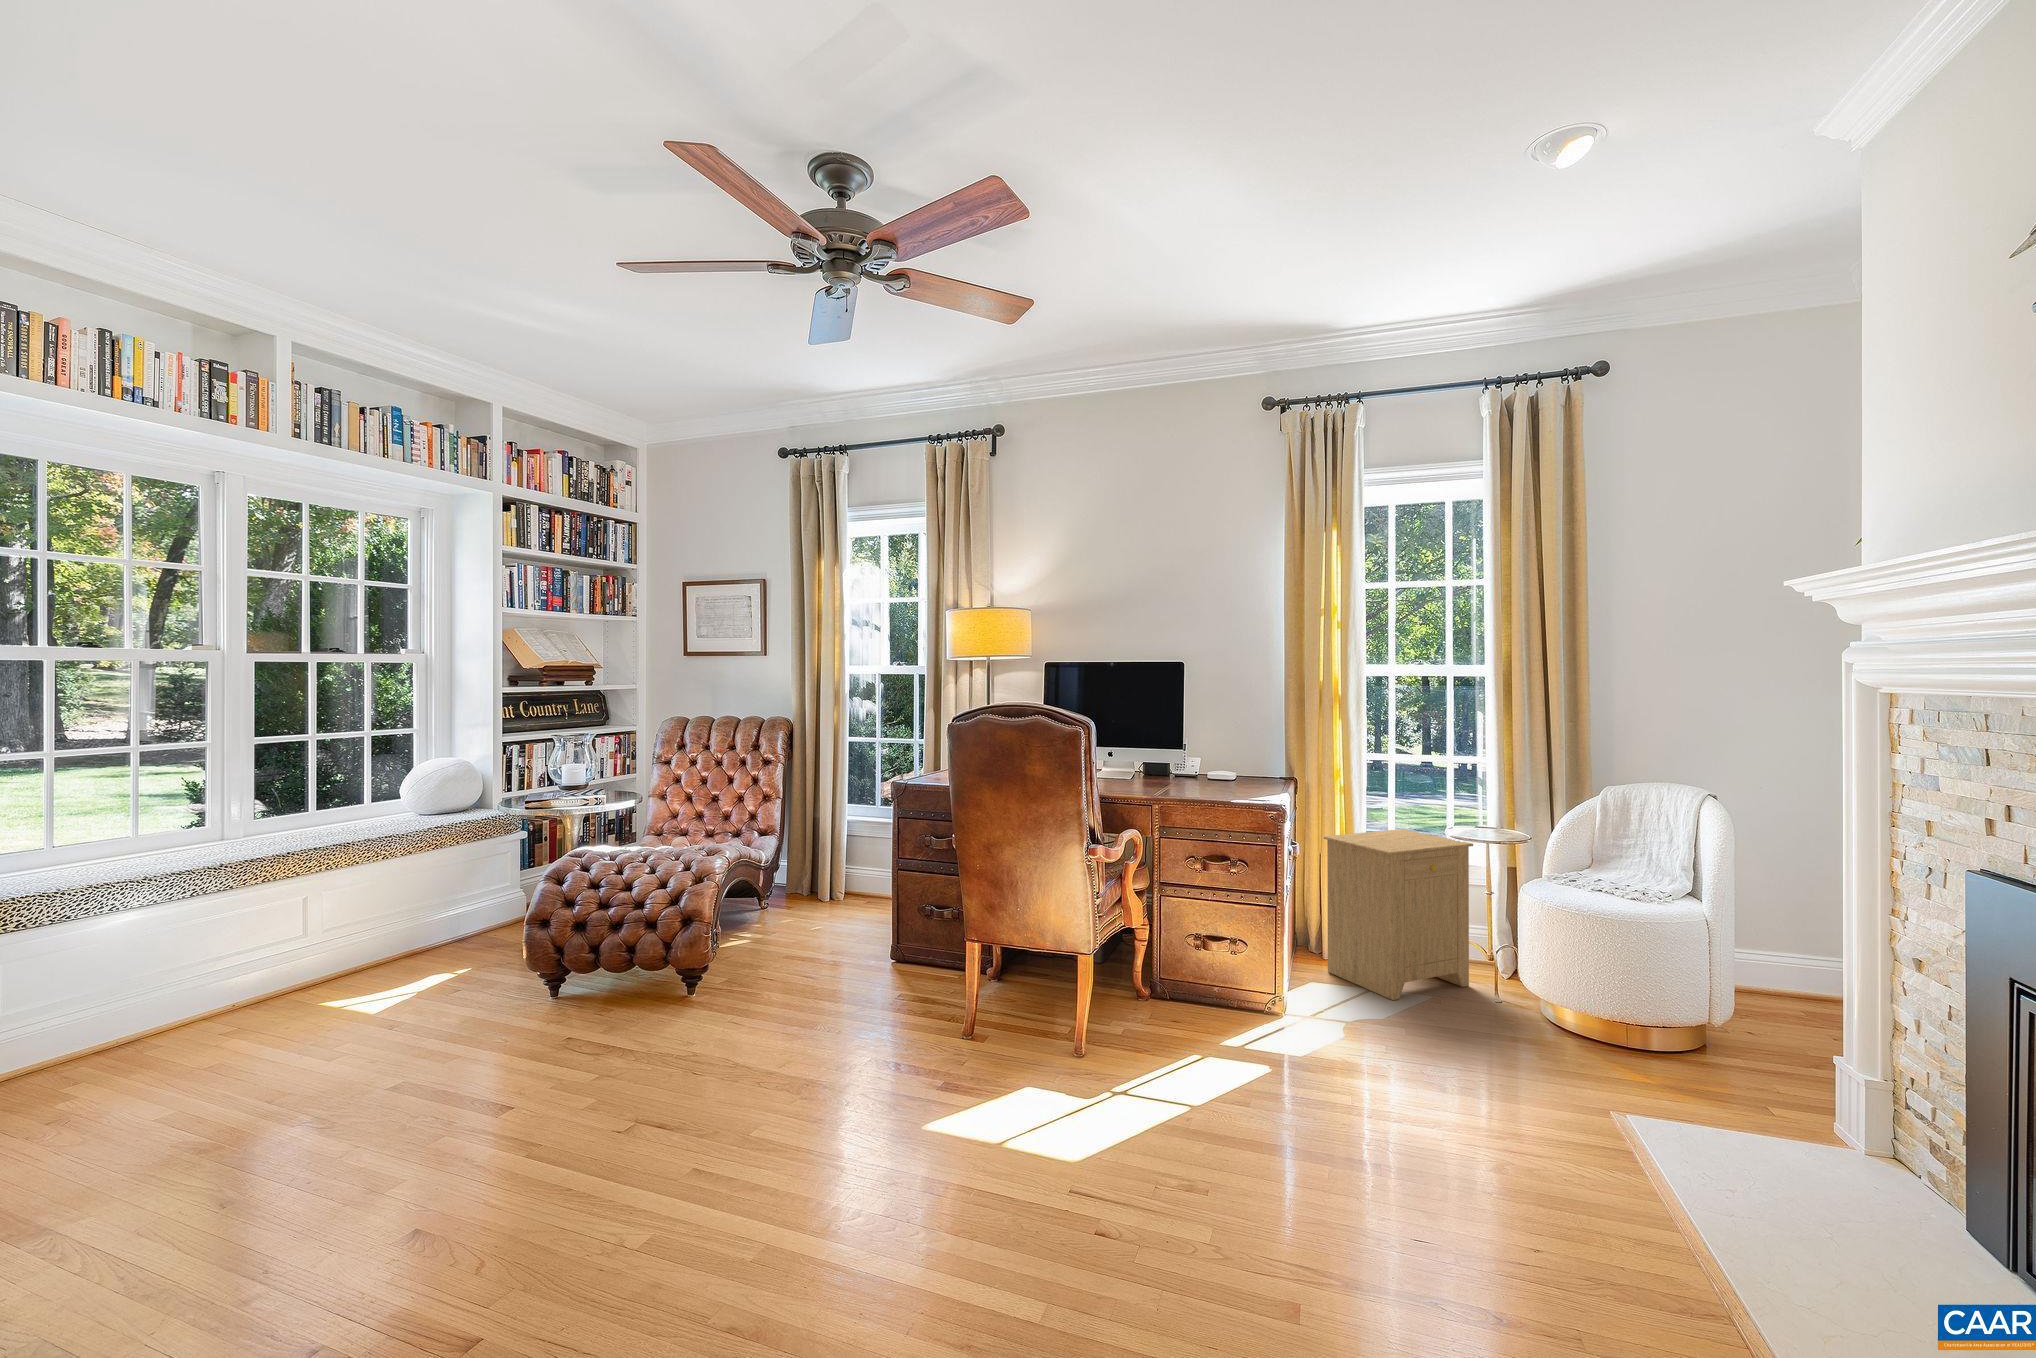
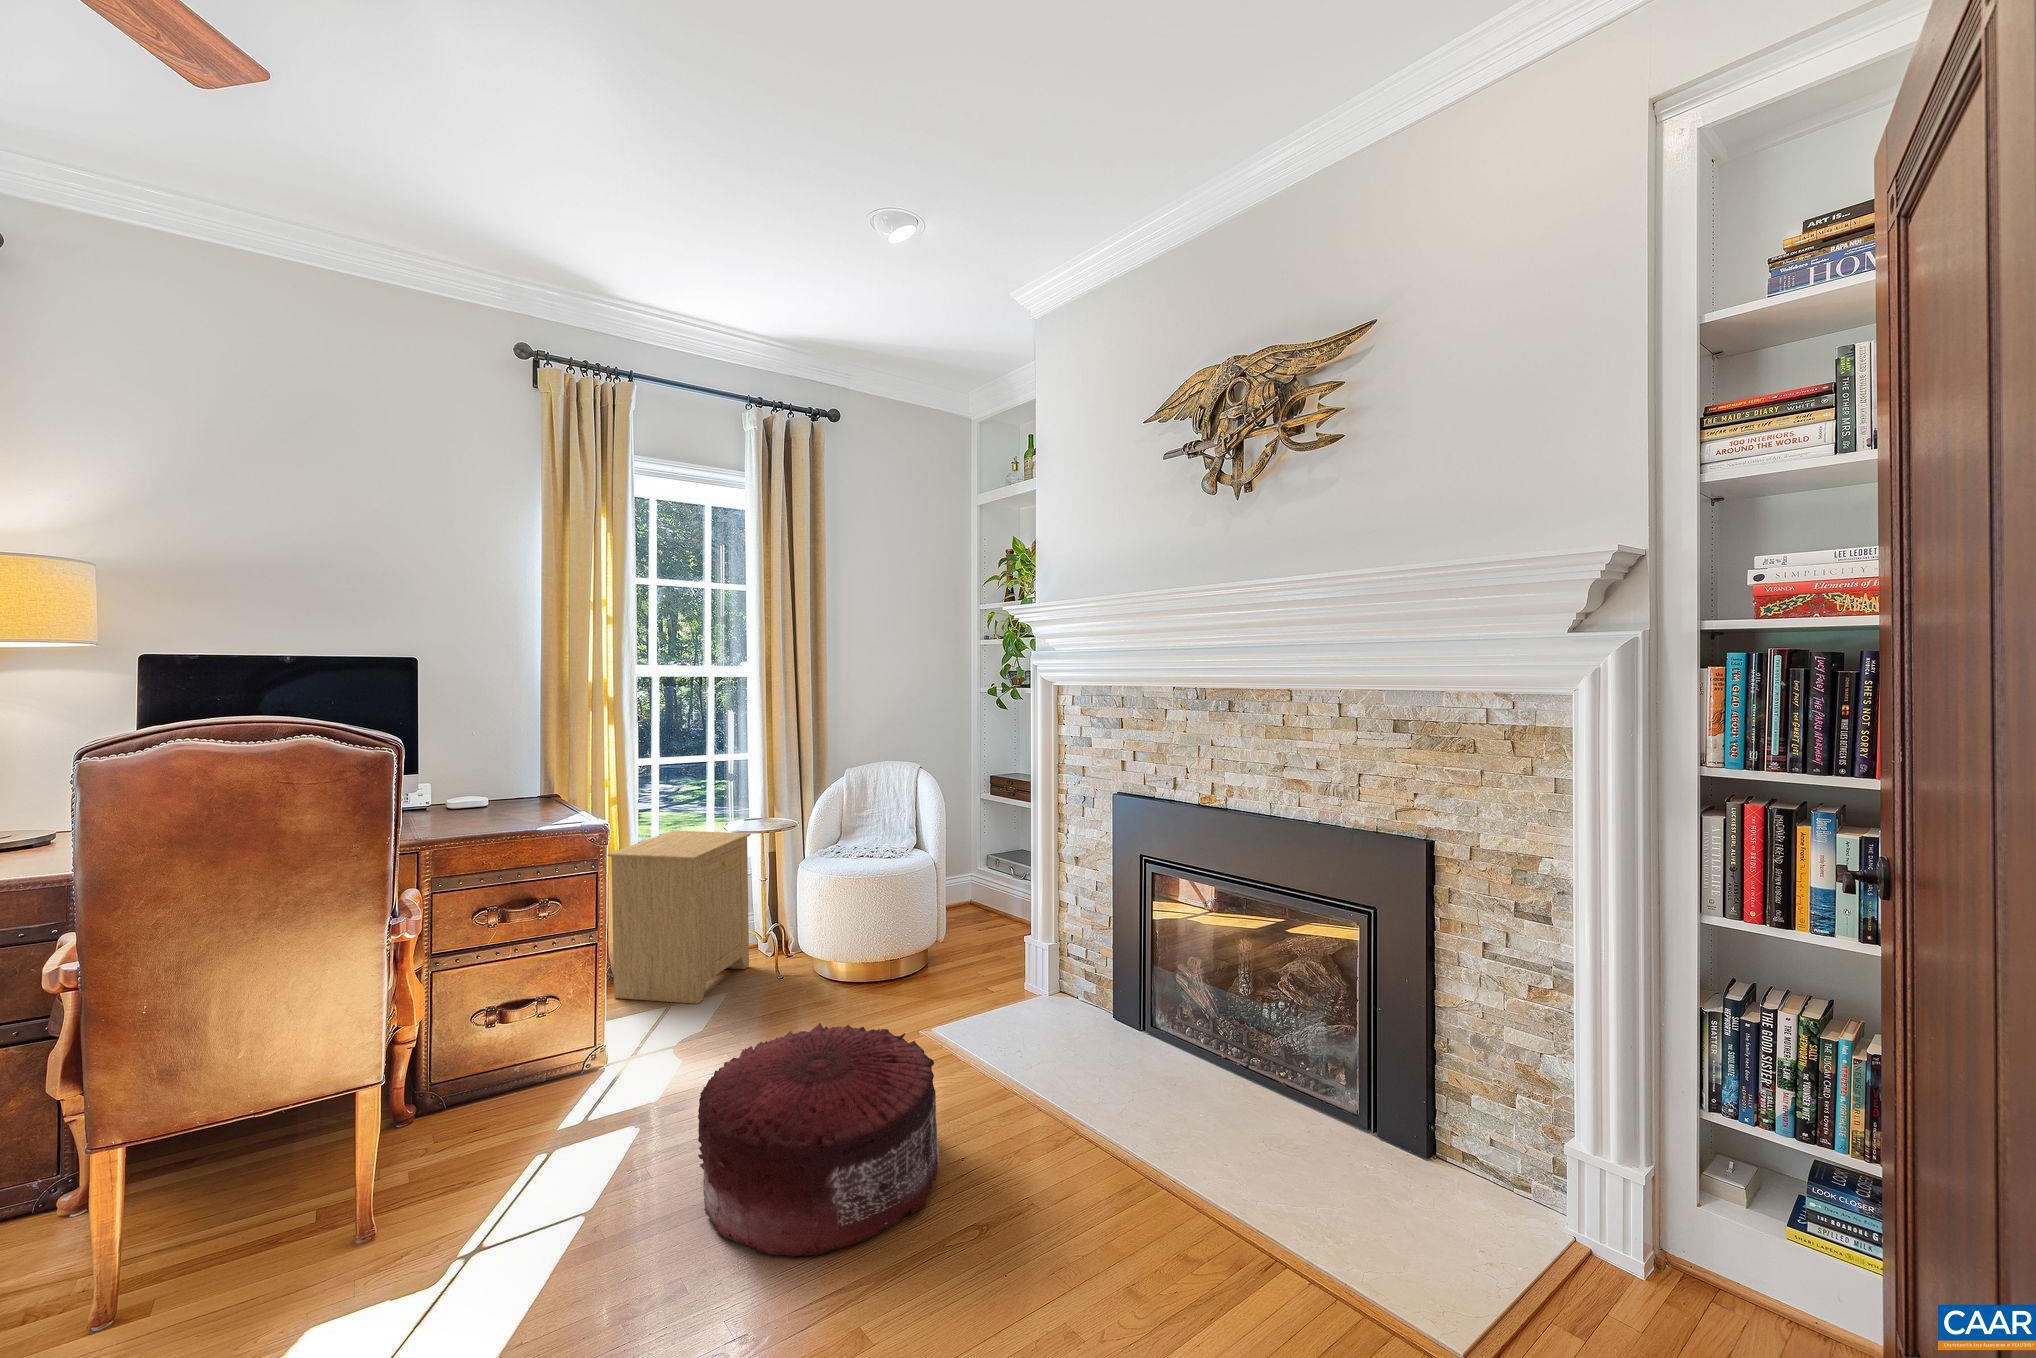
pouf: none [1256,1024,1519,1254] -> present [698,1023,940,1257]

